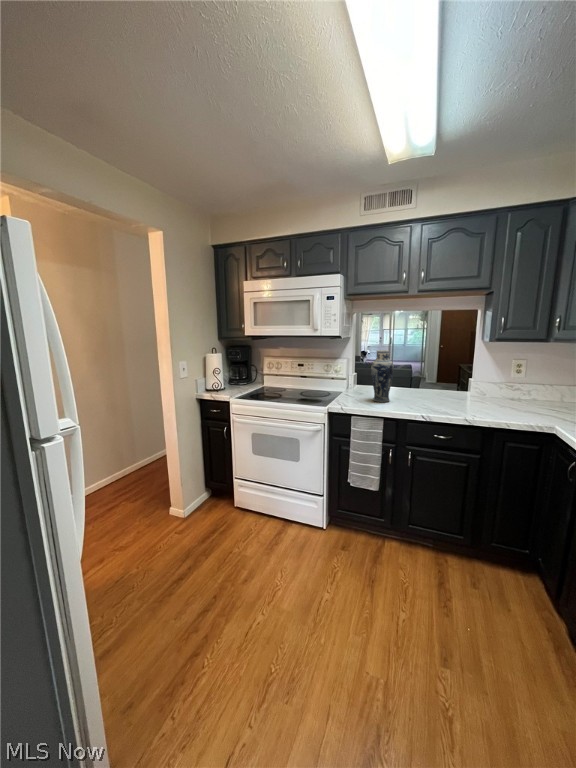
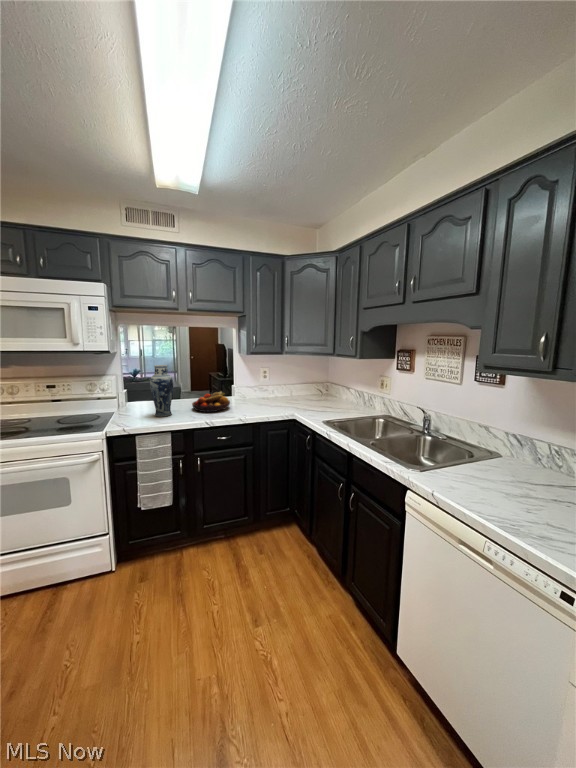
fruit bowl: none [413,383,459,405] -> present [192,392,230,412]

